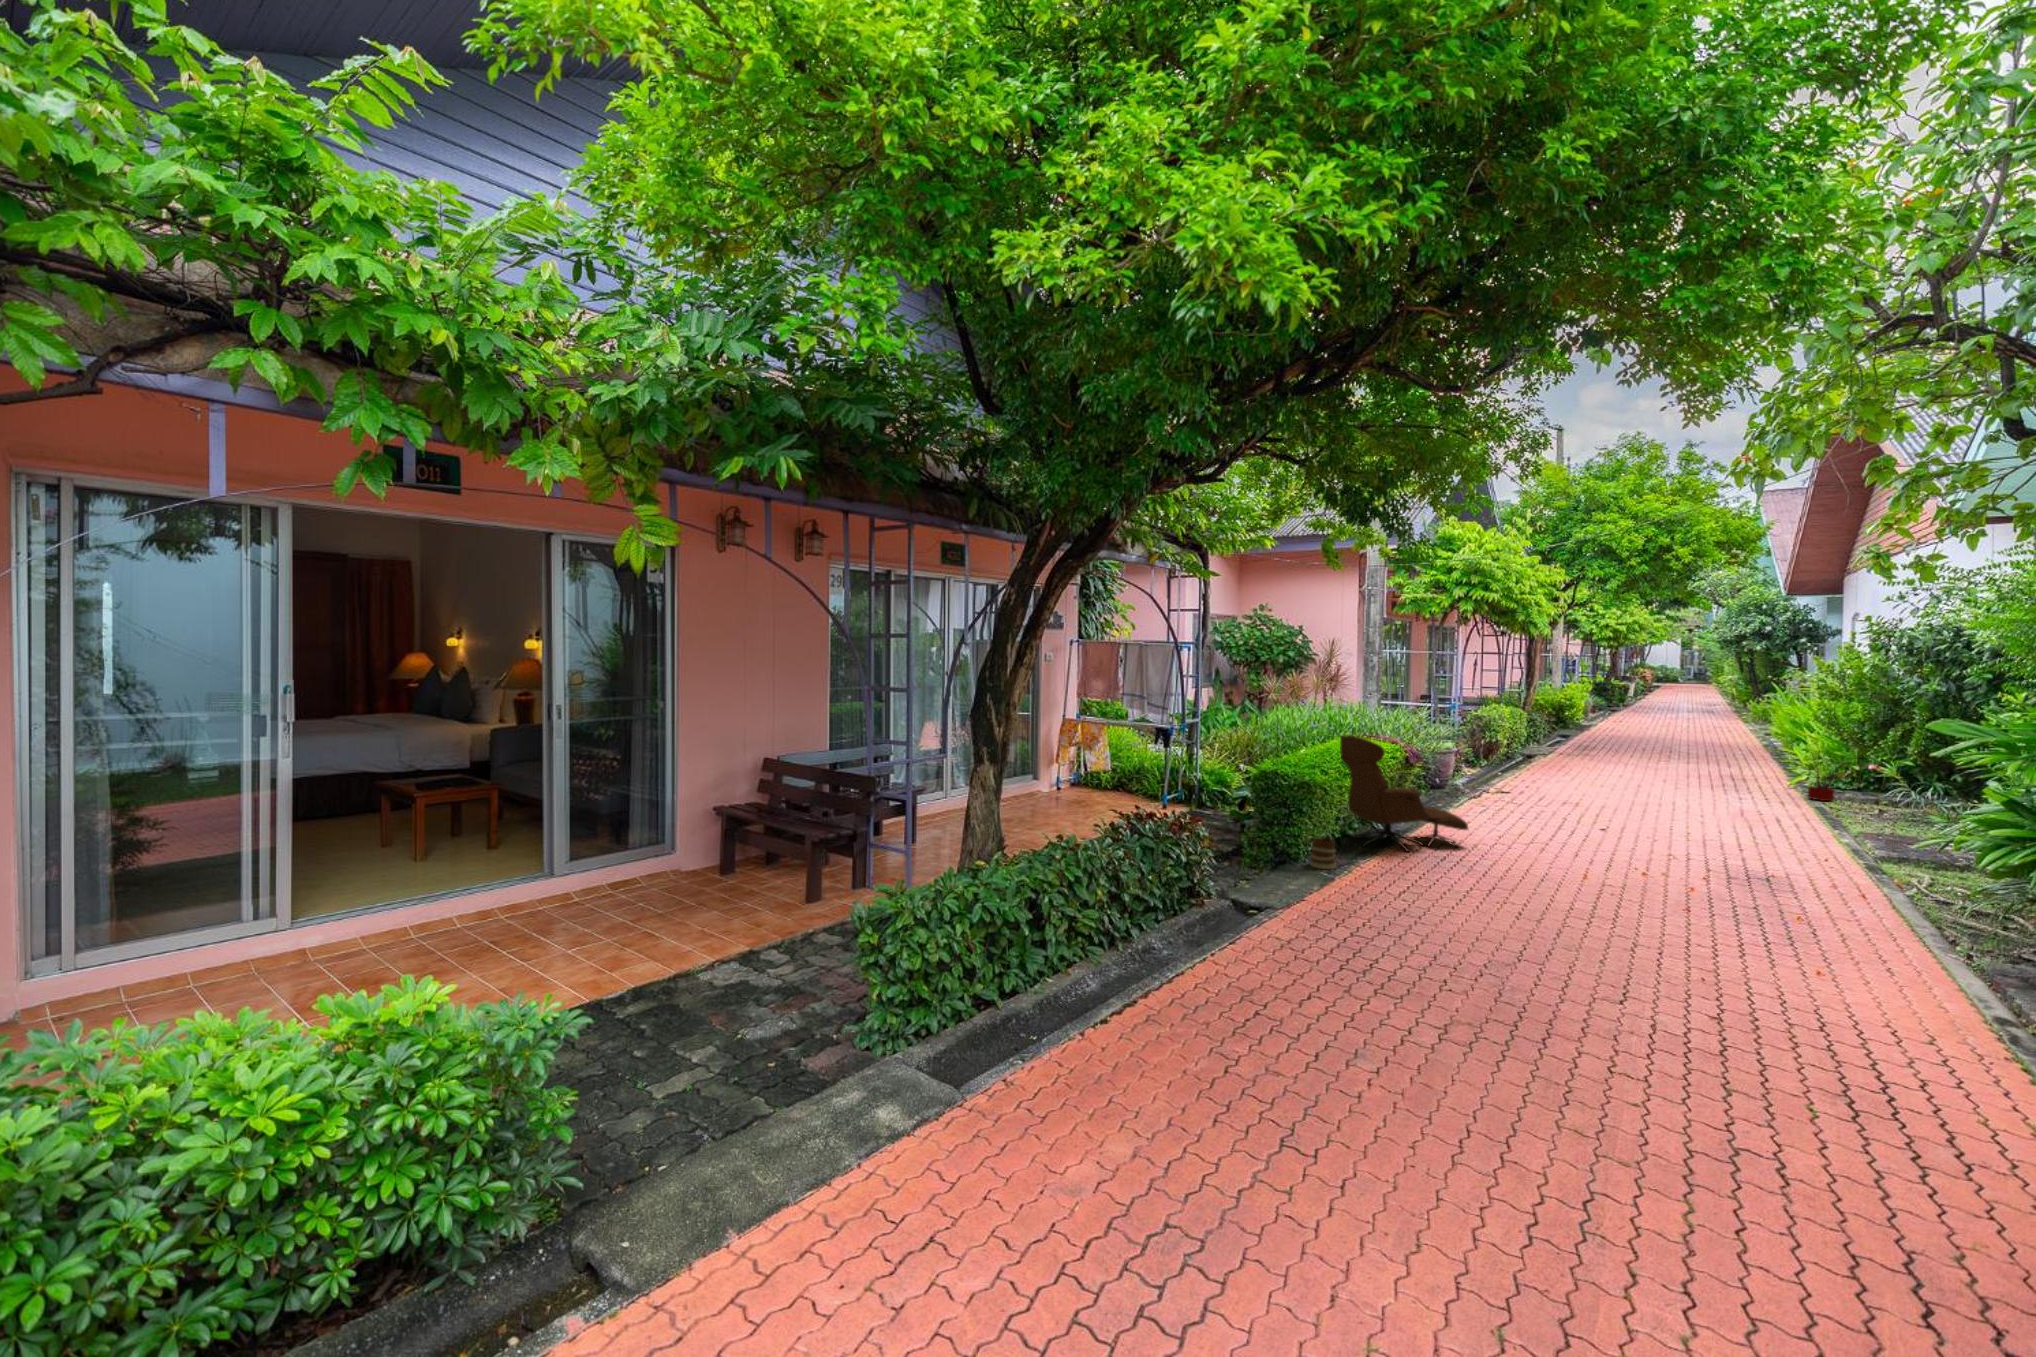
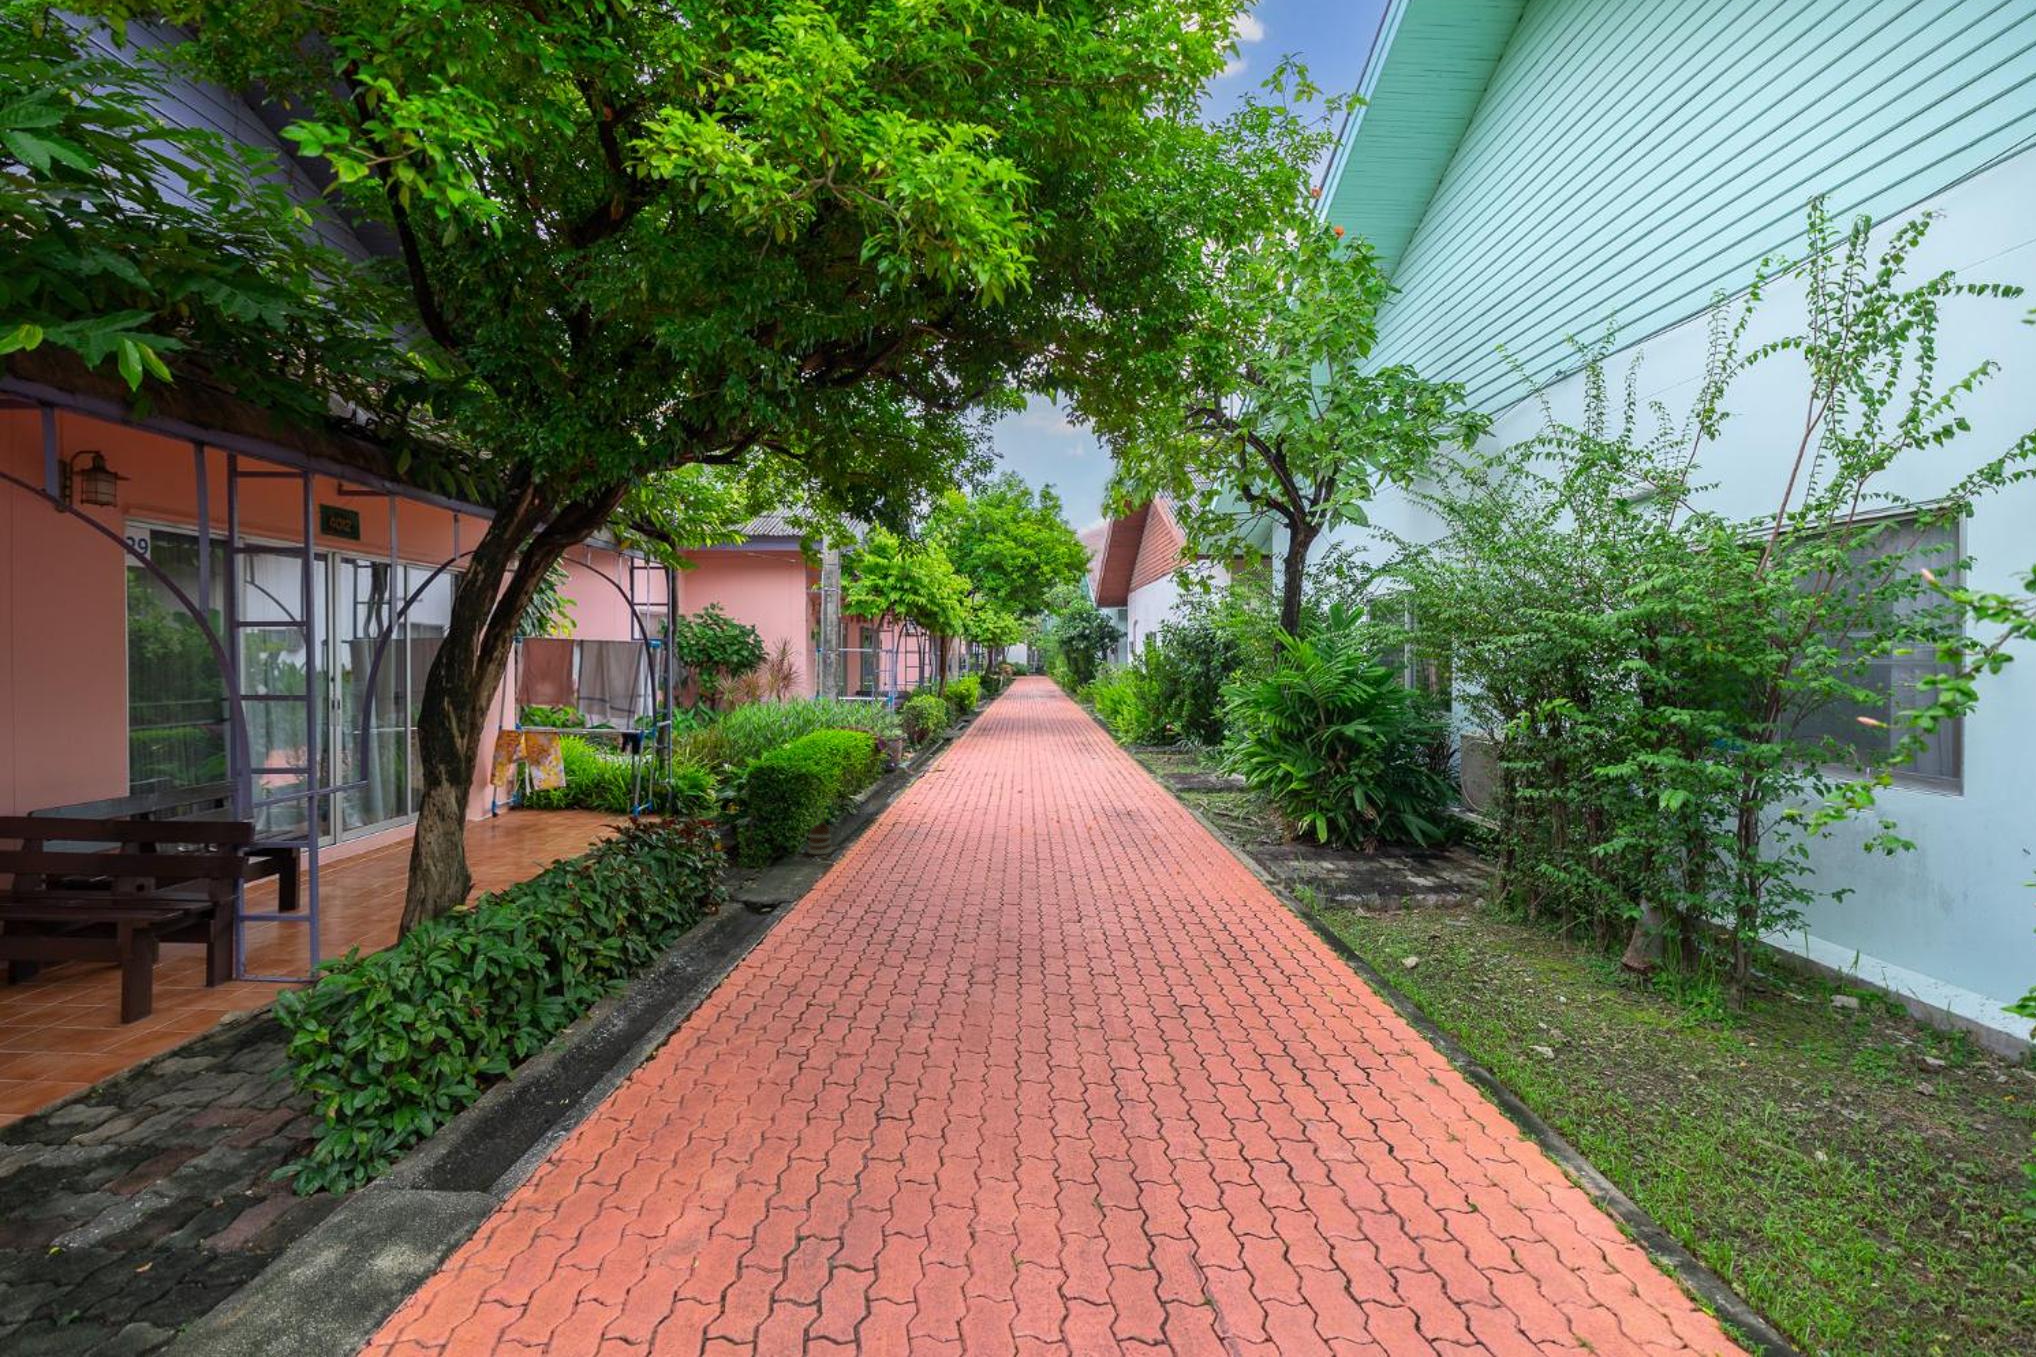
lounge chair: present [1339,735,1468,852] -> none [823,726,932,829]
decorative plant: present [1808,761,1844,801] -> none [1126,718,1147,753]

